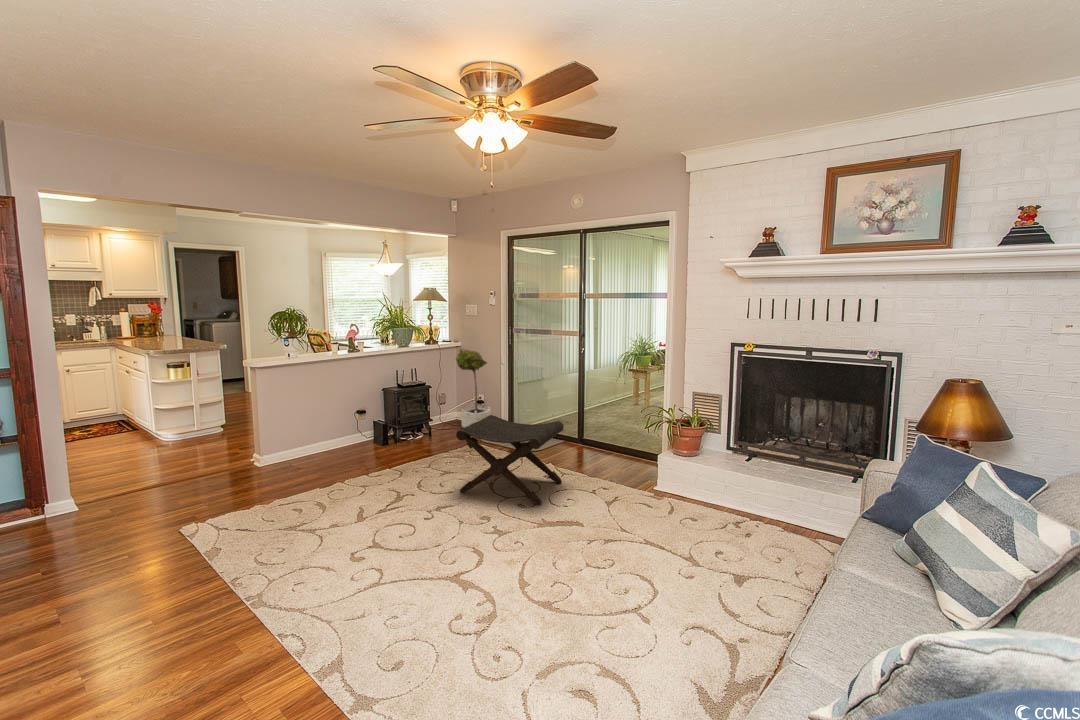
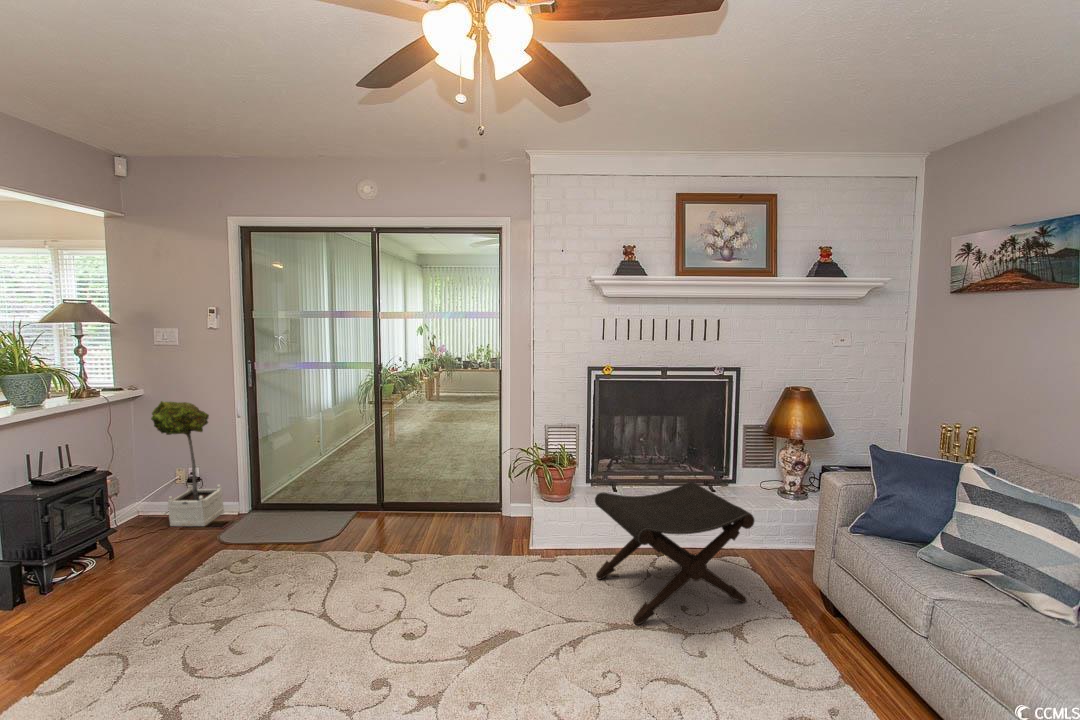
footstool: present [456,415,564,505] -> present [595,482,754,625]

